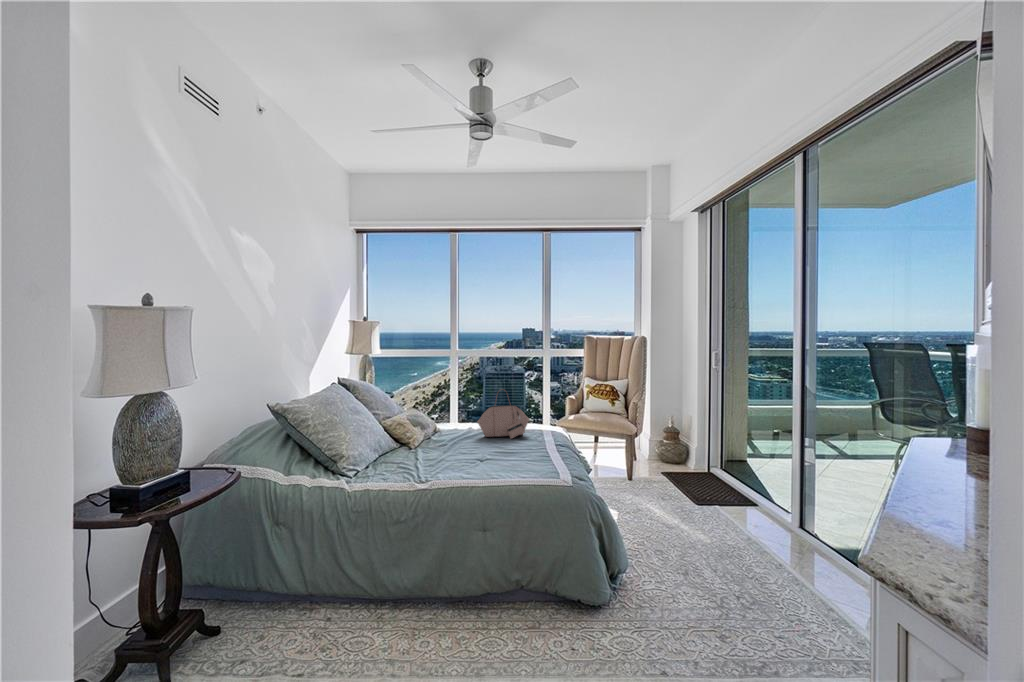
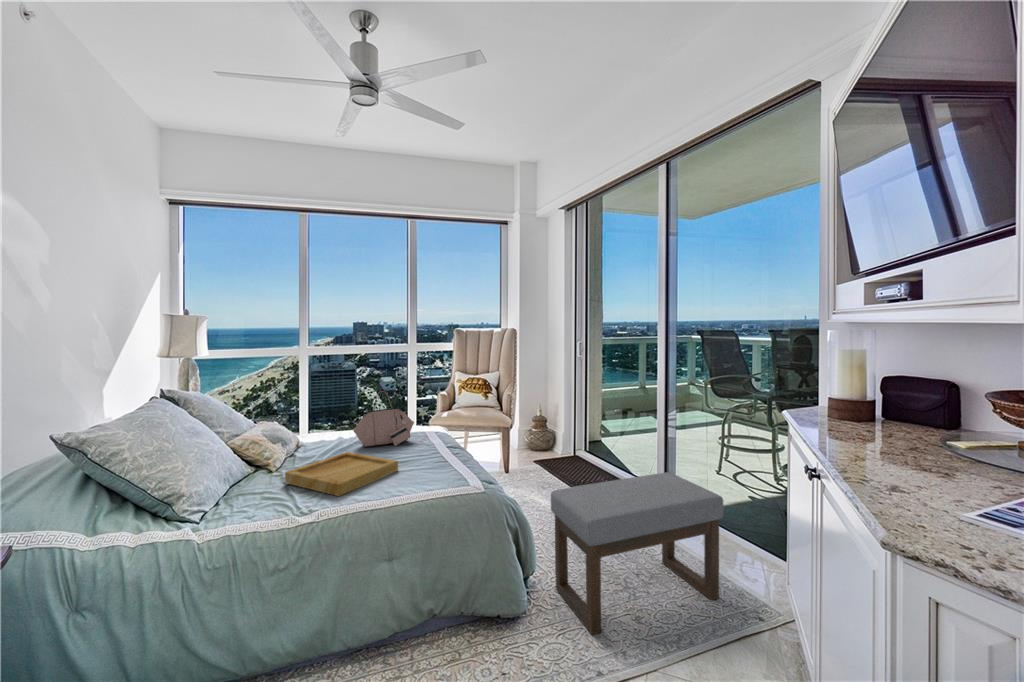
tray: none [416,439,505,472] -> present [285,452,398,496]
ottoman: none [641,494,836,639] -> present [551,472,723,635]

